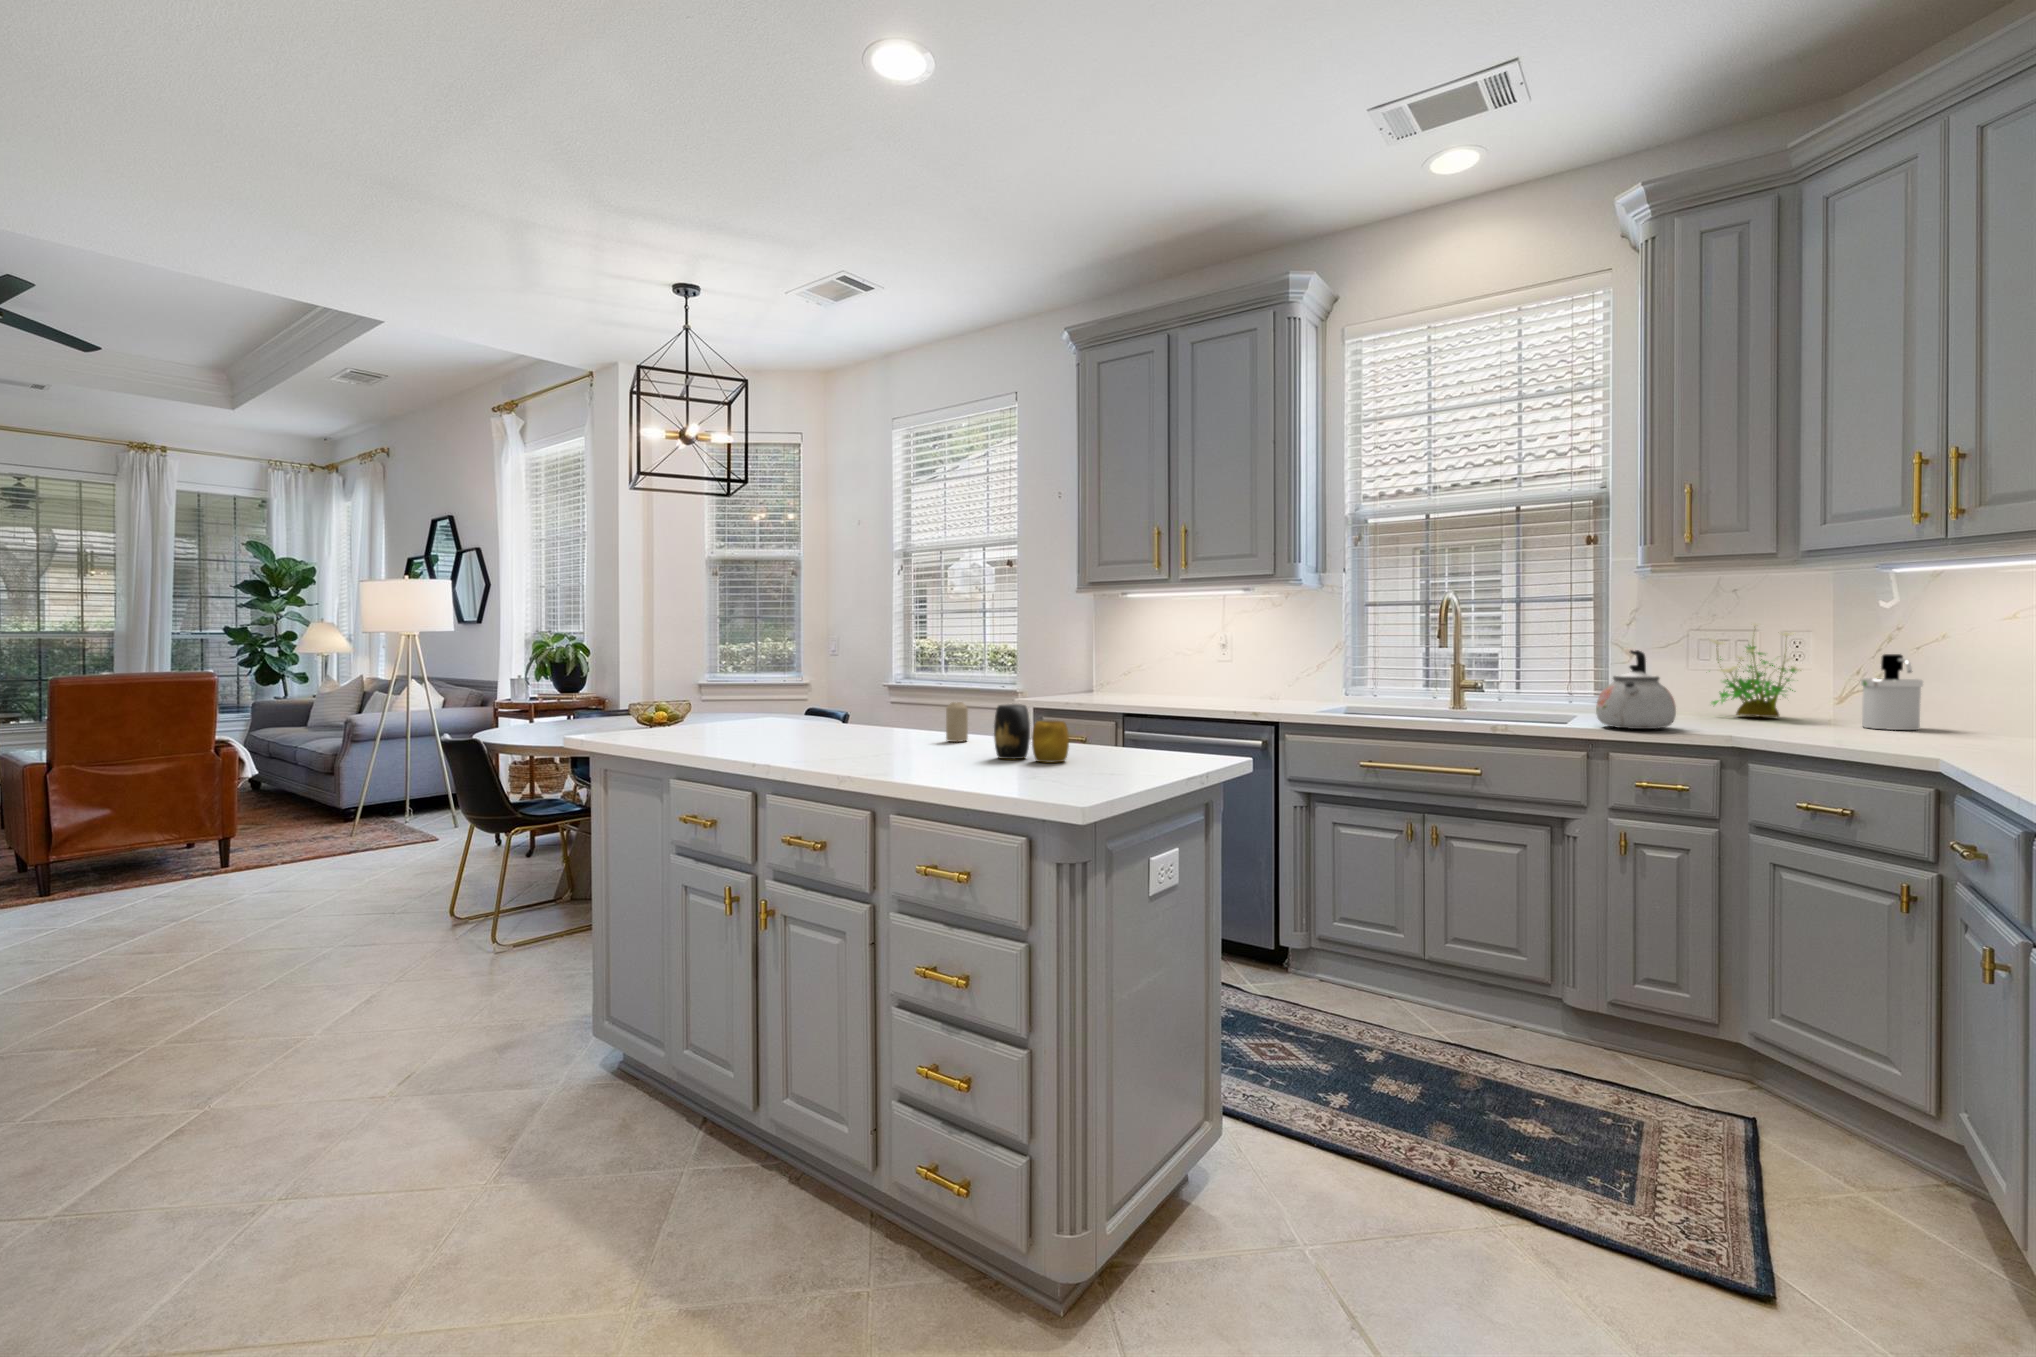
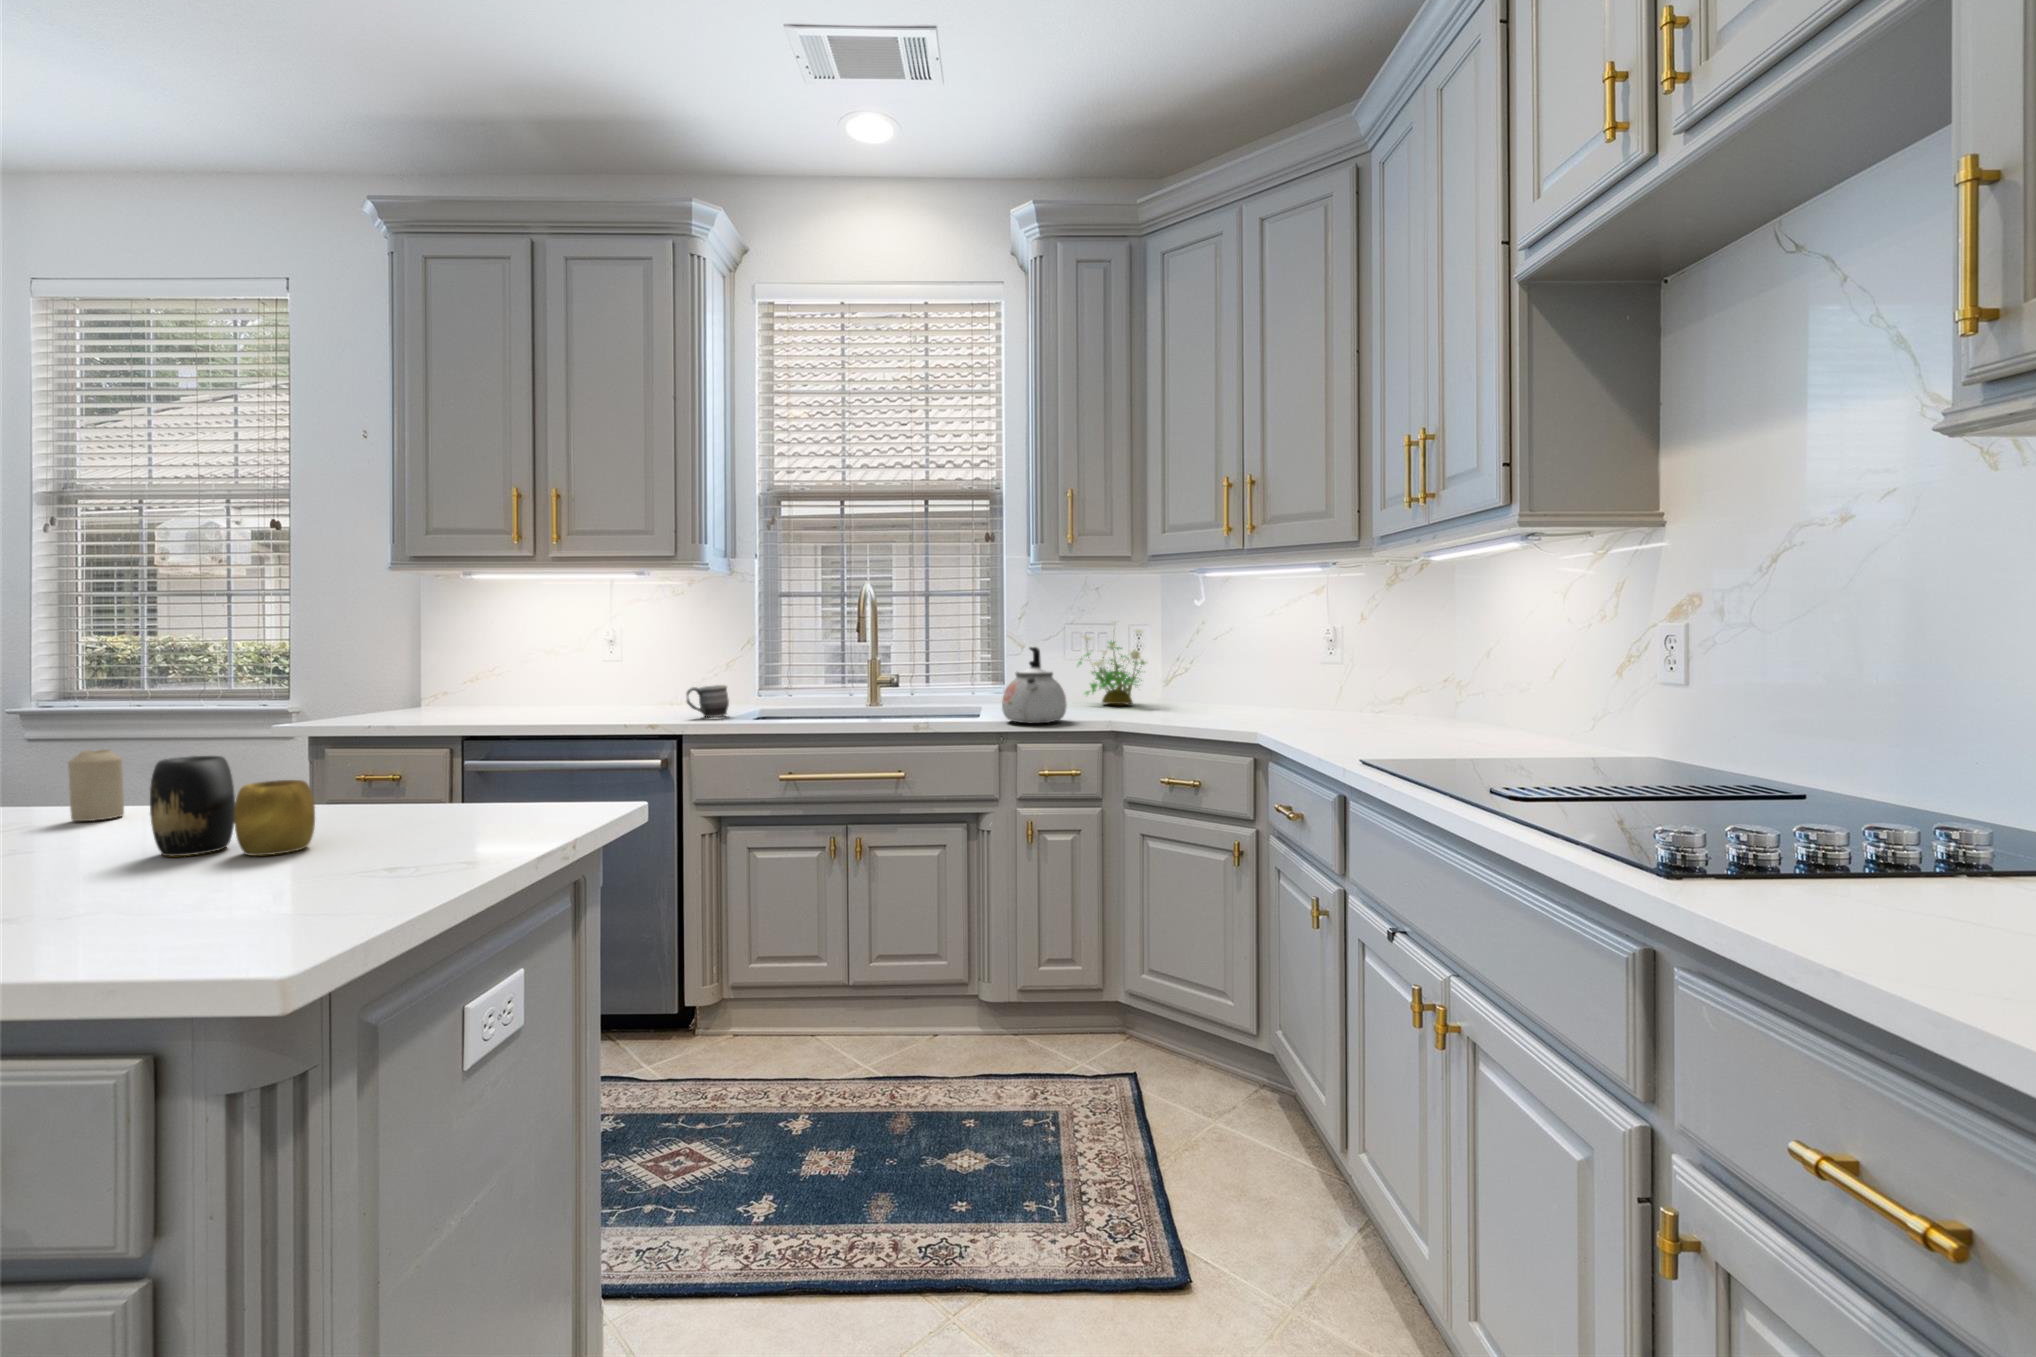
soap dispenser: present [1861,654,1923,730] -> none [1190,649,1229,712]
mug: none [1284,683,1320,710] -> present [687,685,729,717]

